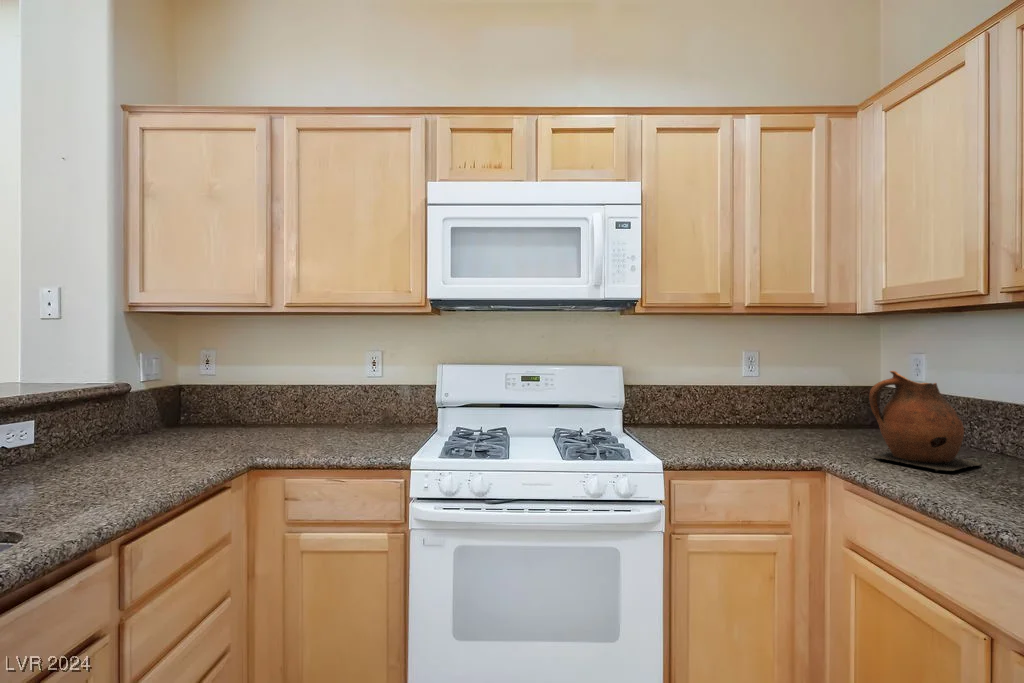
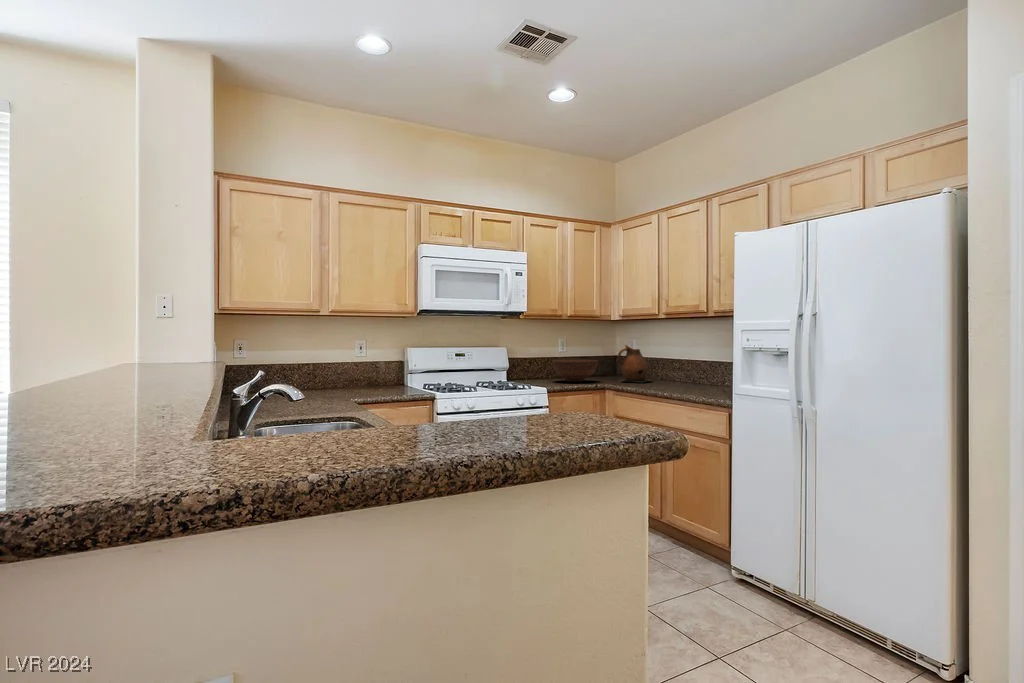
fruit bowl: none [706,393,814,445] -> present [552,360,598,382]

